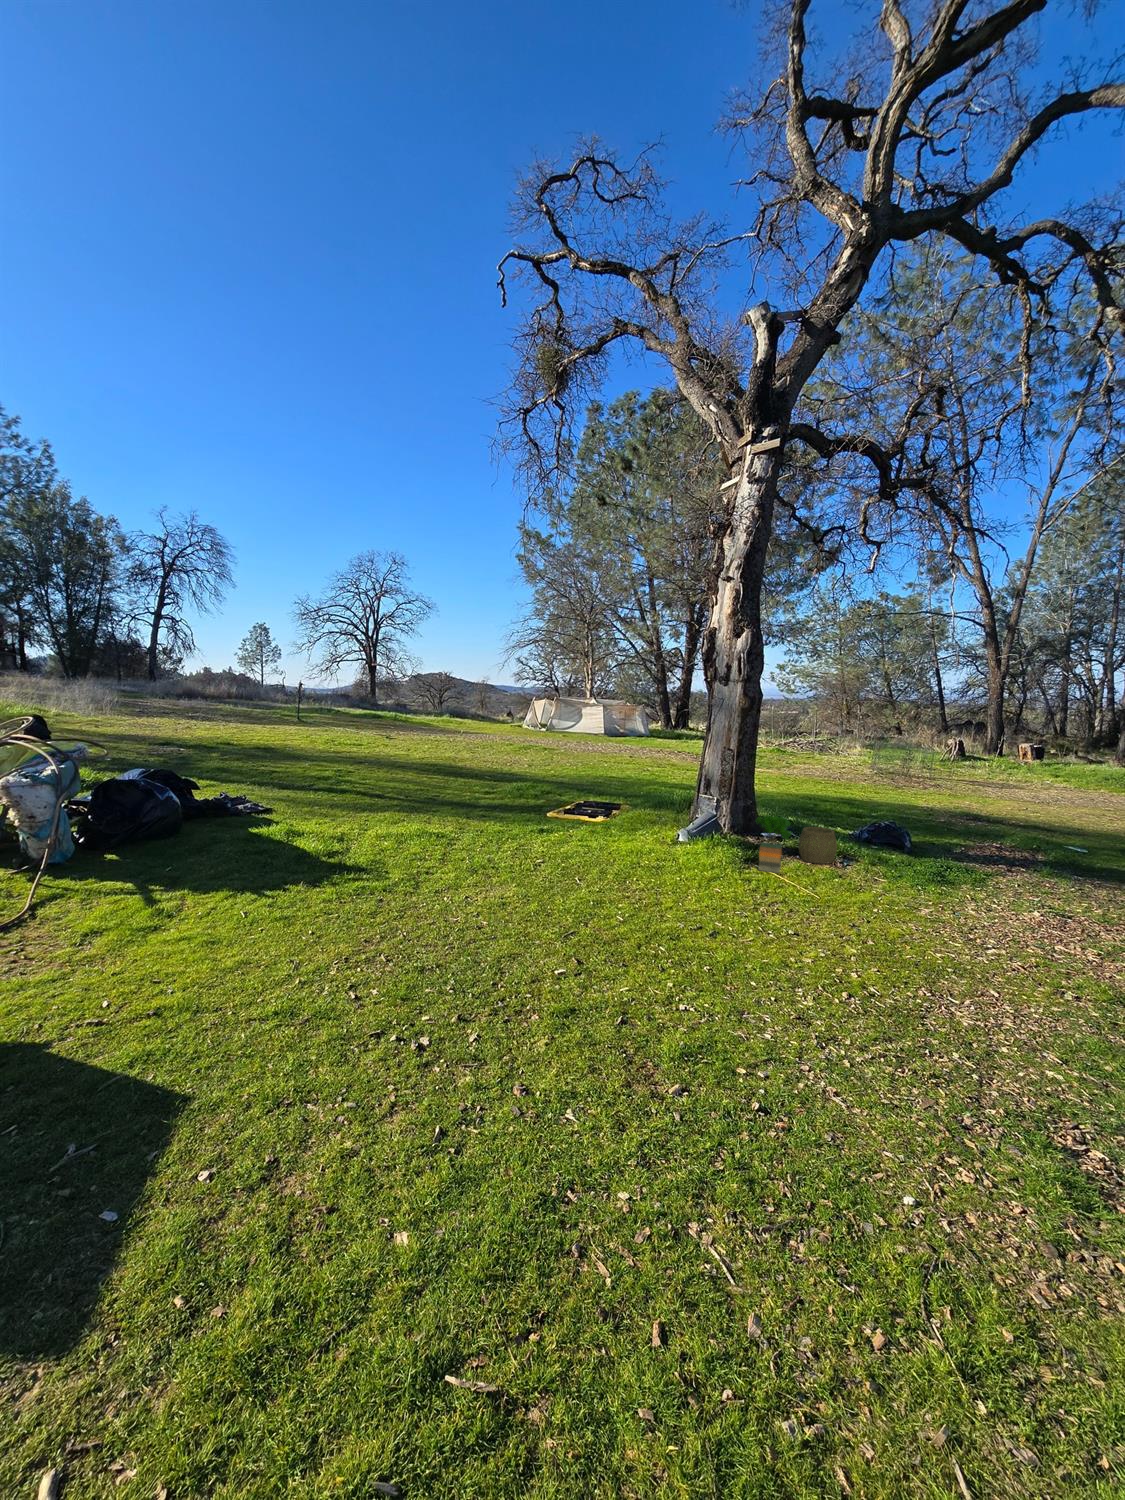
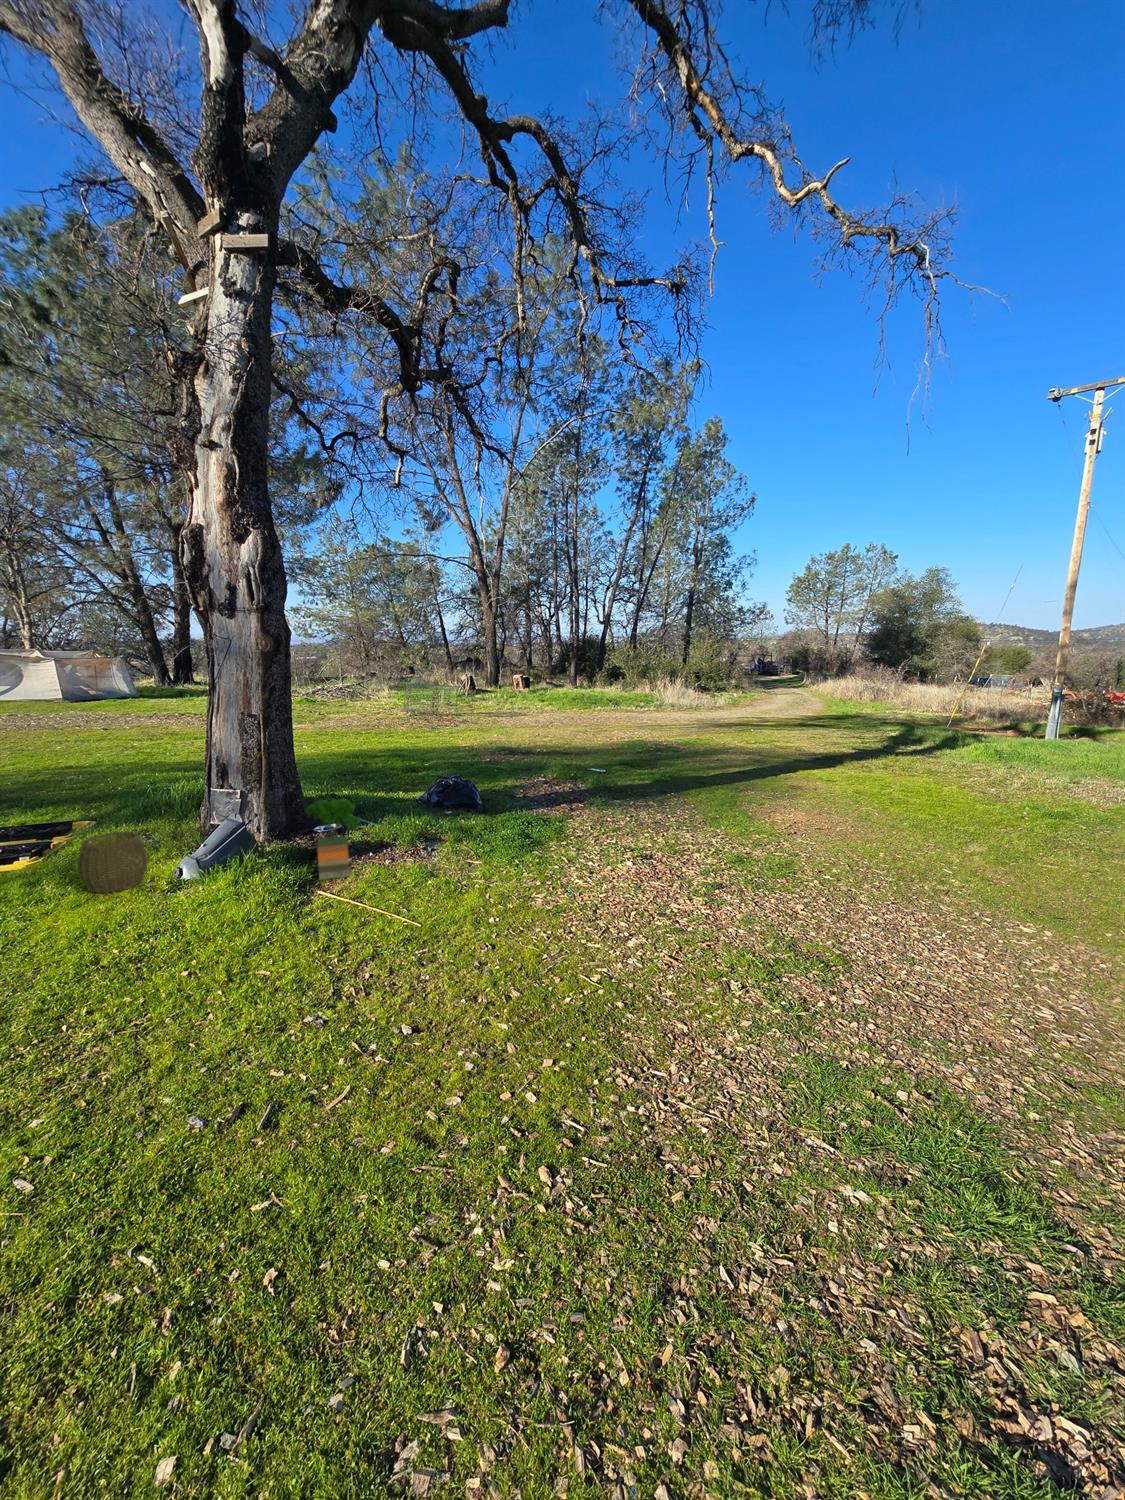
woven basket: present [799,827,837,864] -> present [77,832,147,893]

